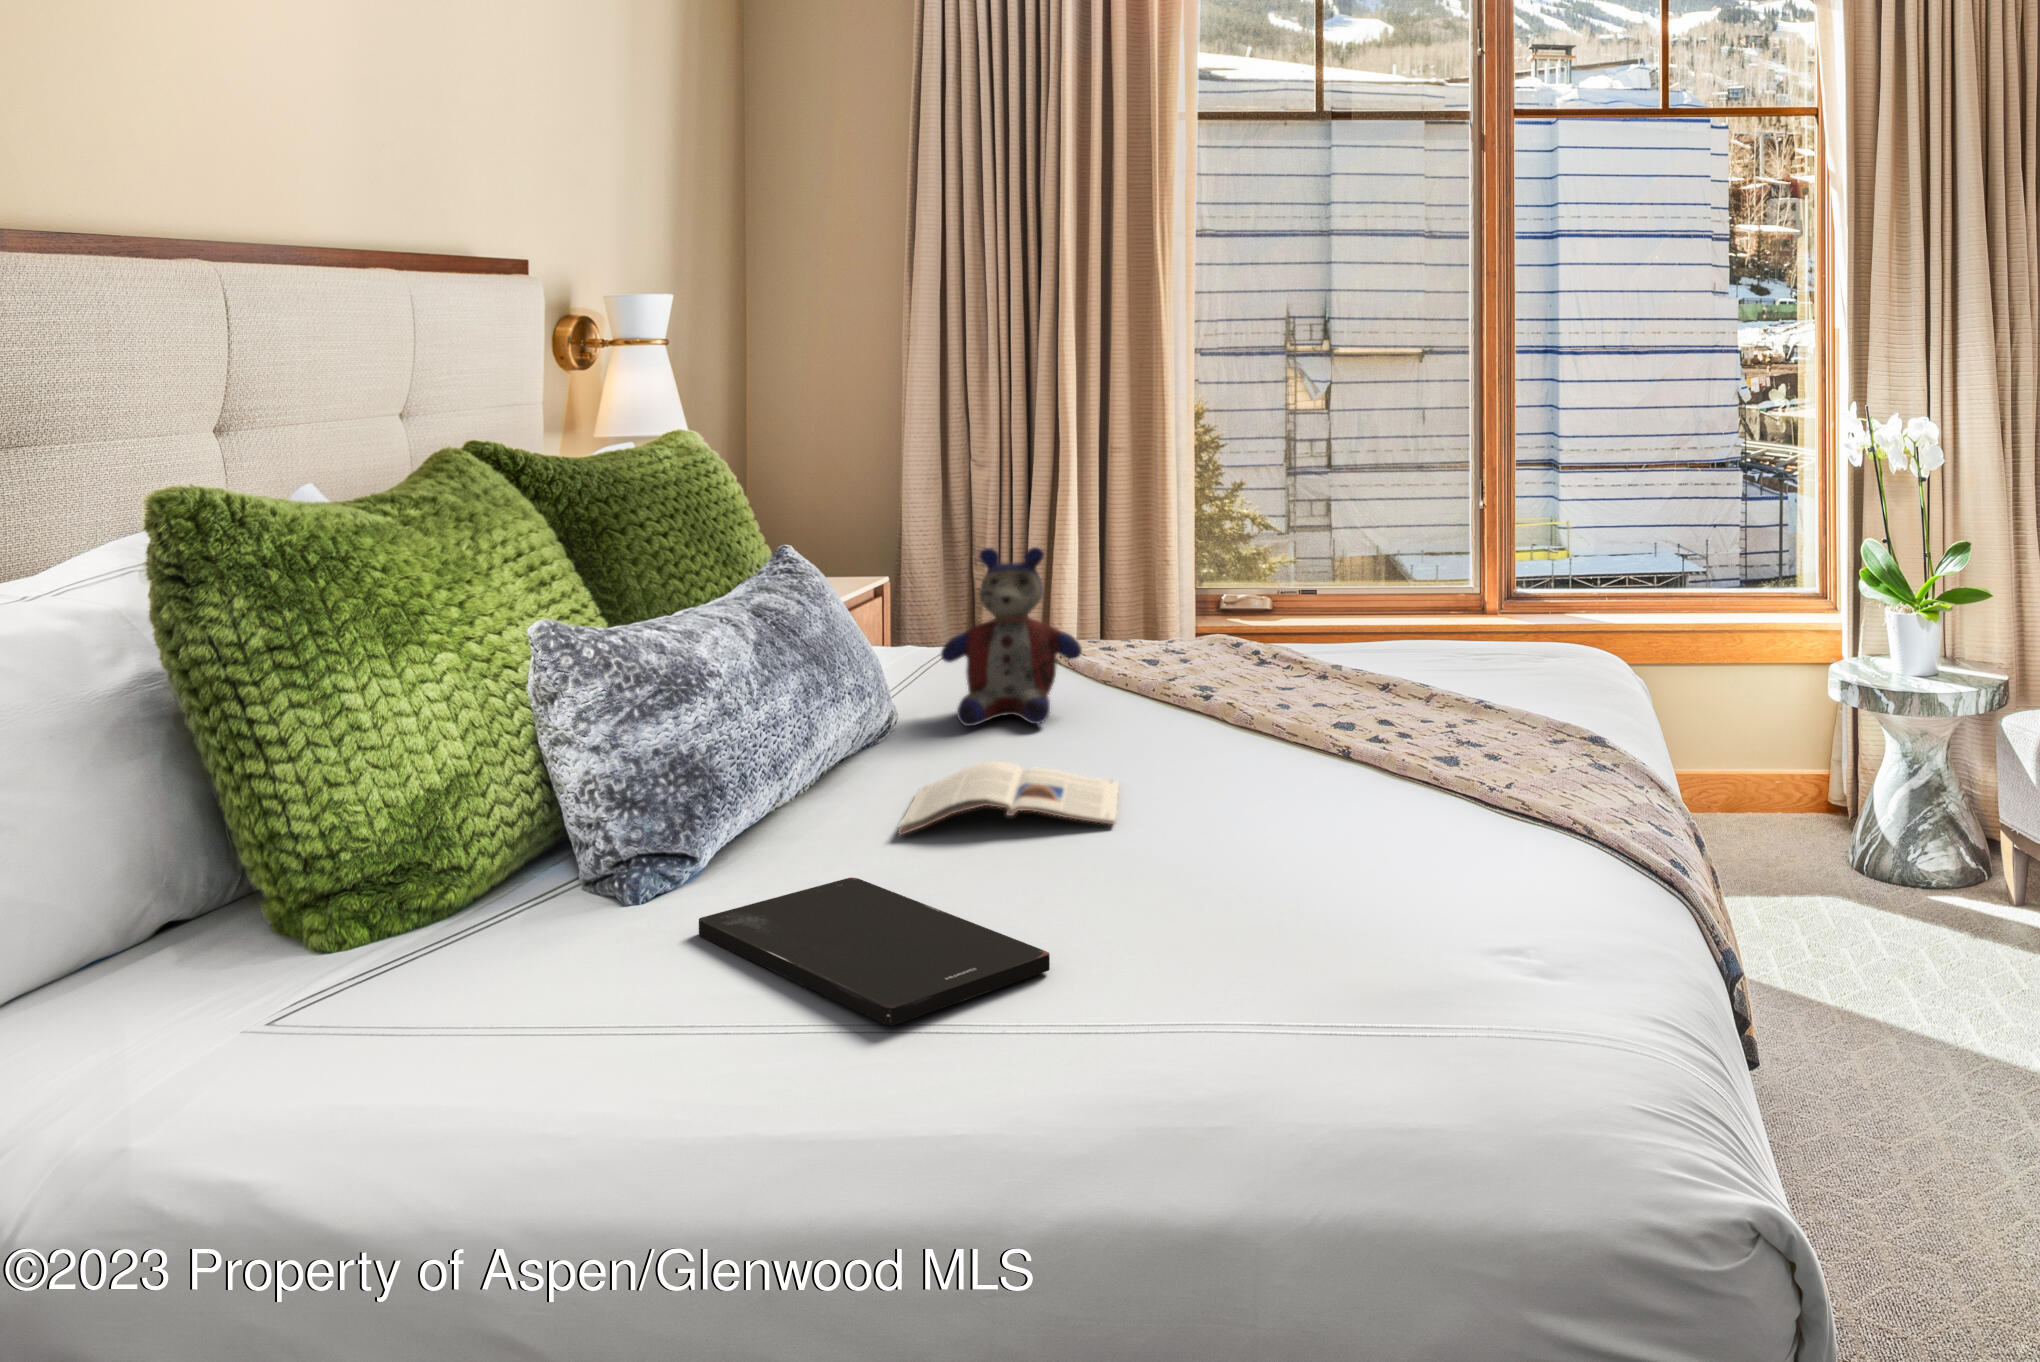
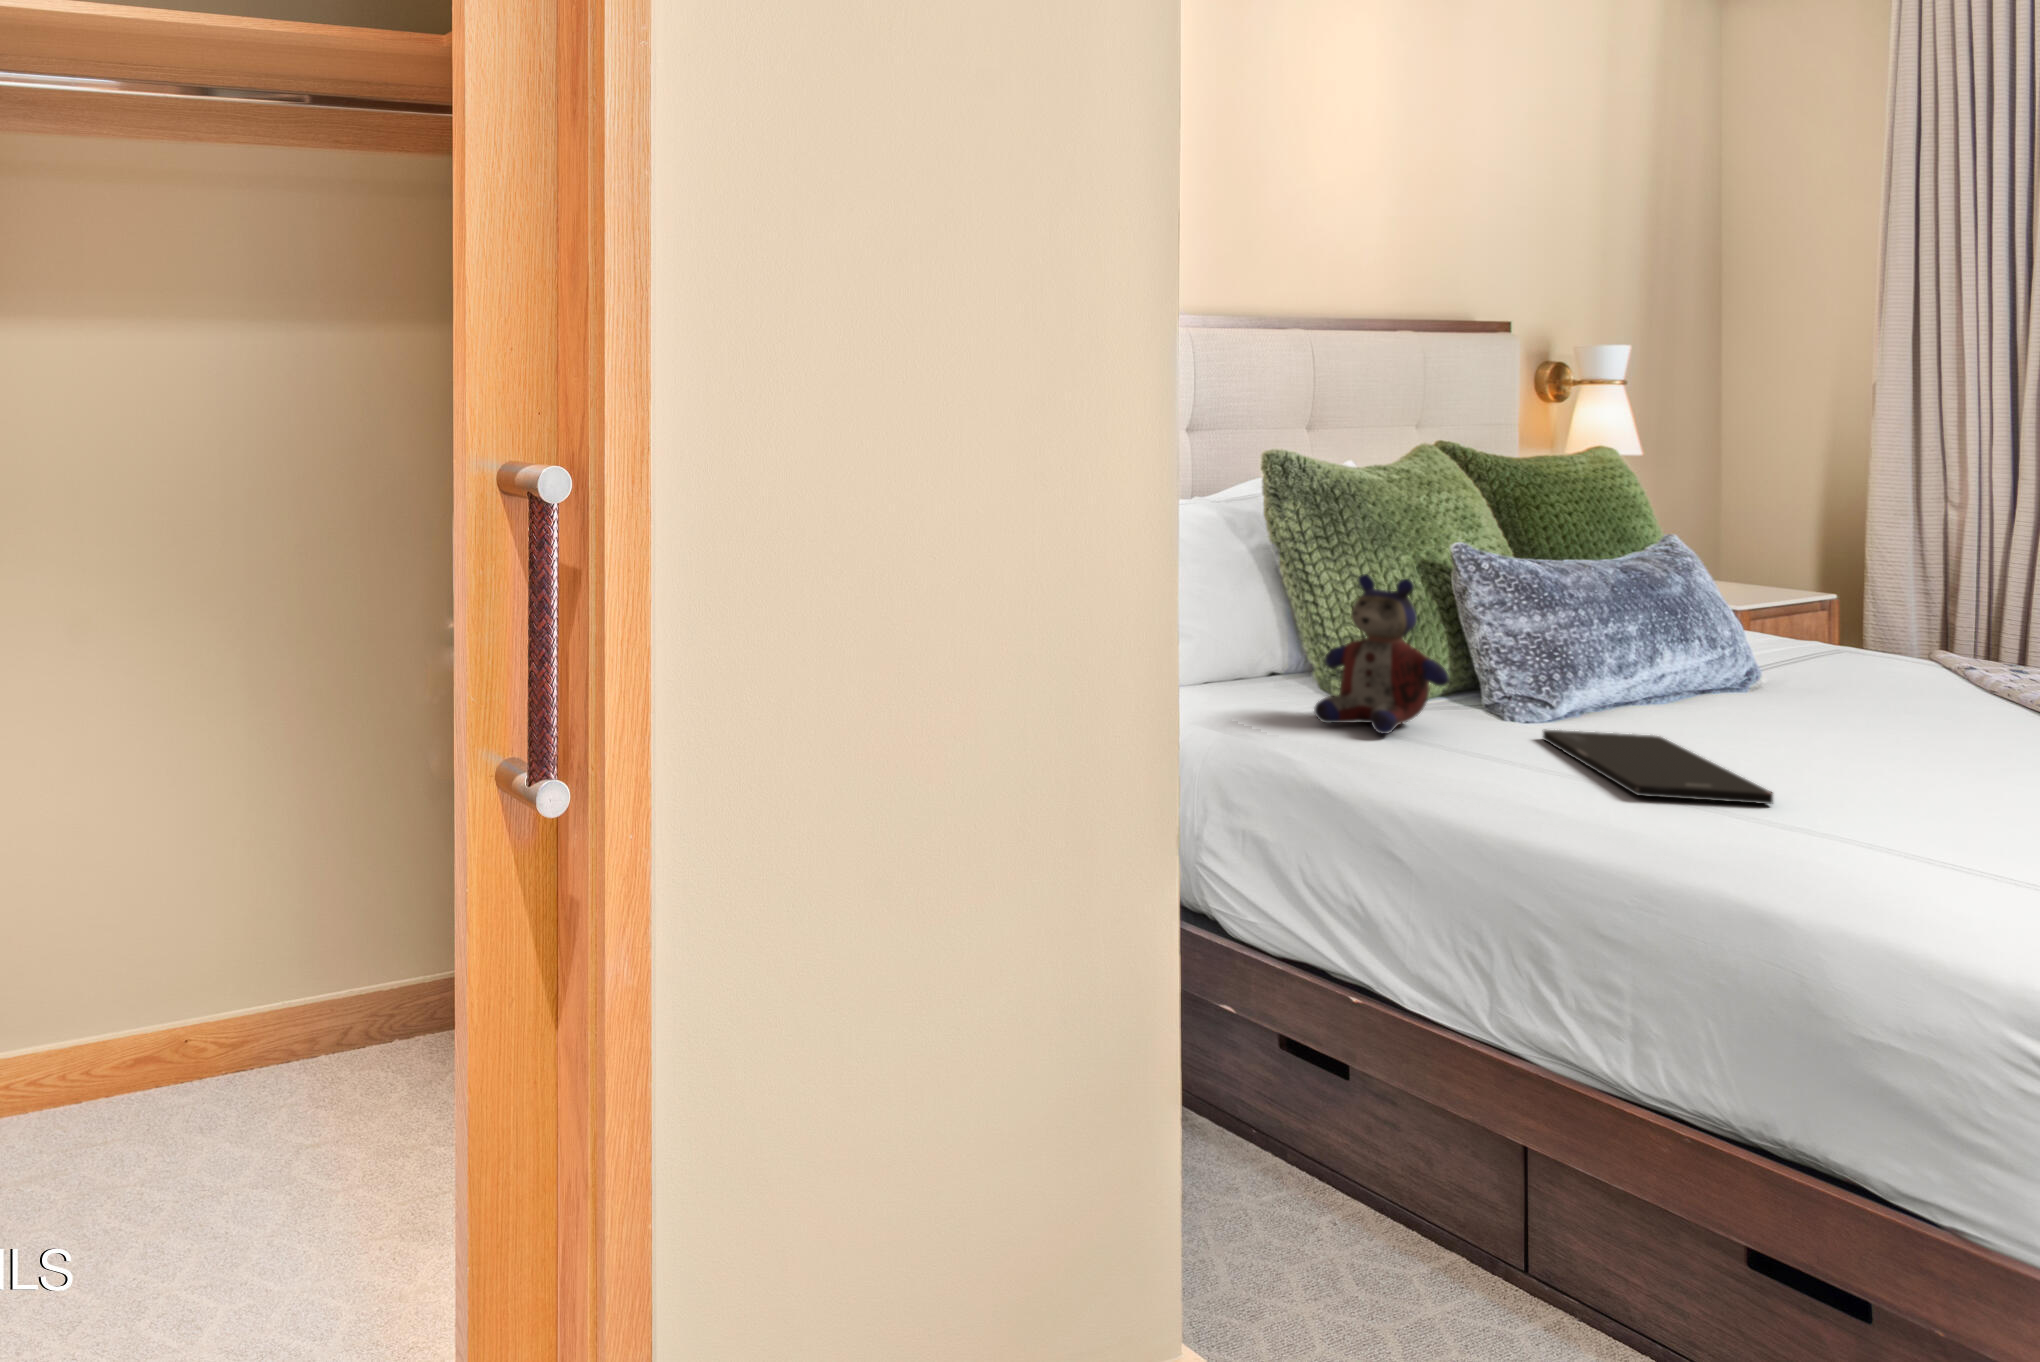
stuffed bear: present [941,547,1082,726] -> present [1314,574,1449,734]
magazine: present [898,761,1119,835] -> none [1710,701,1937,759]

